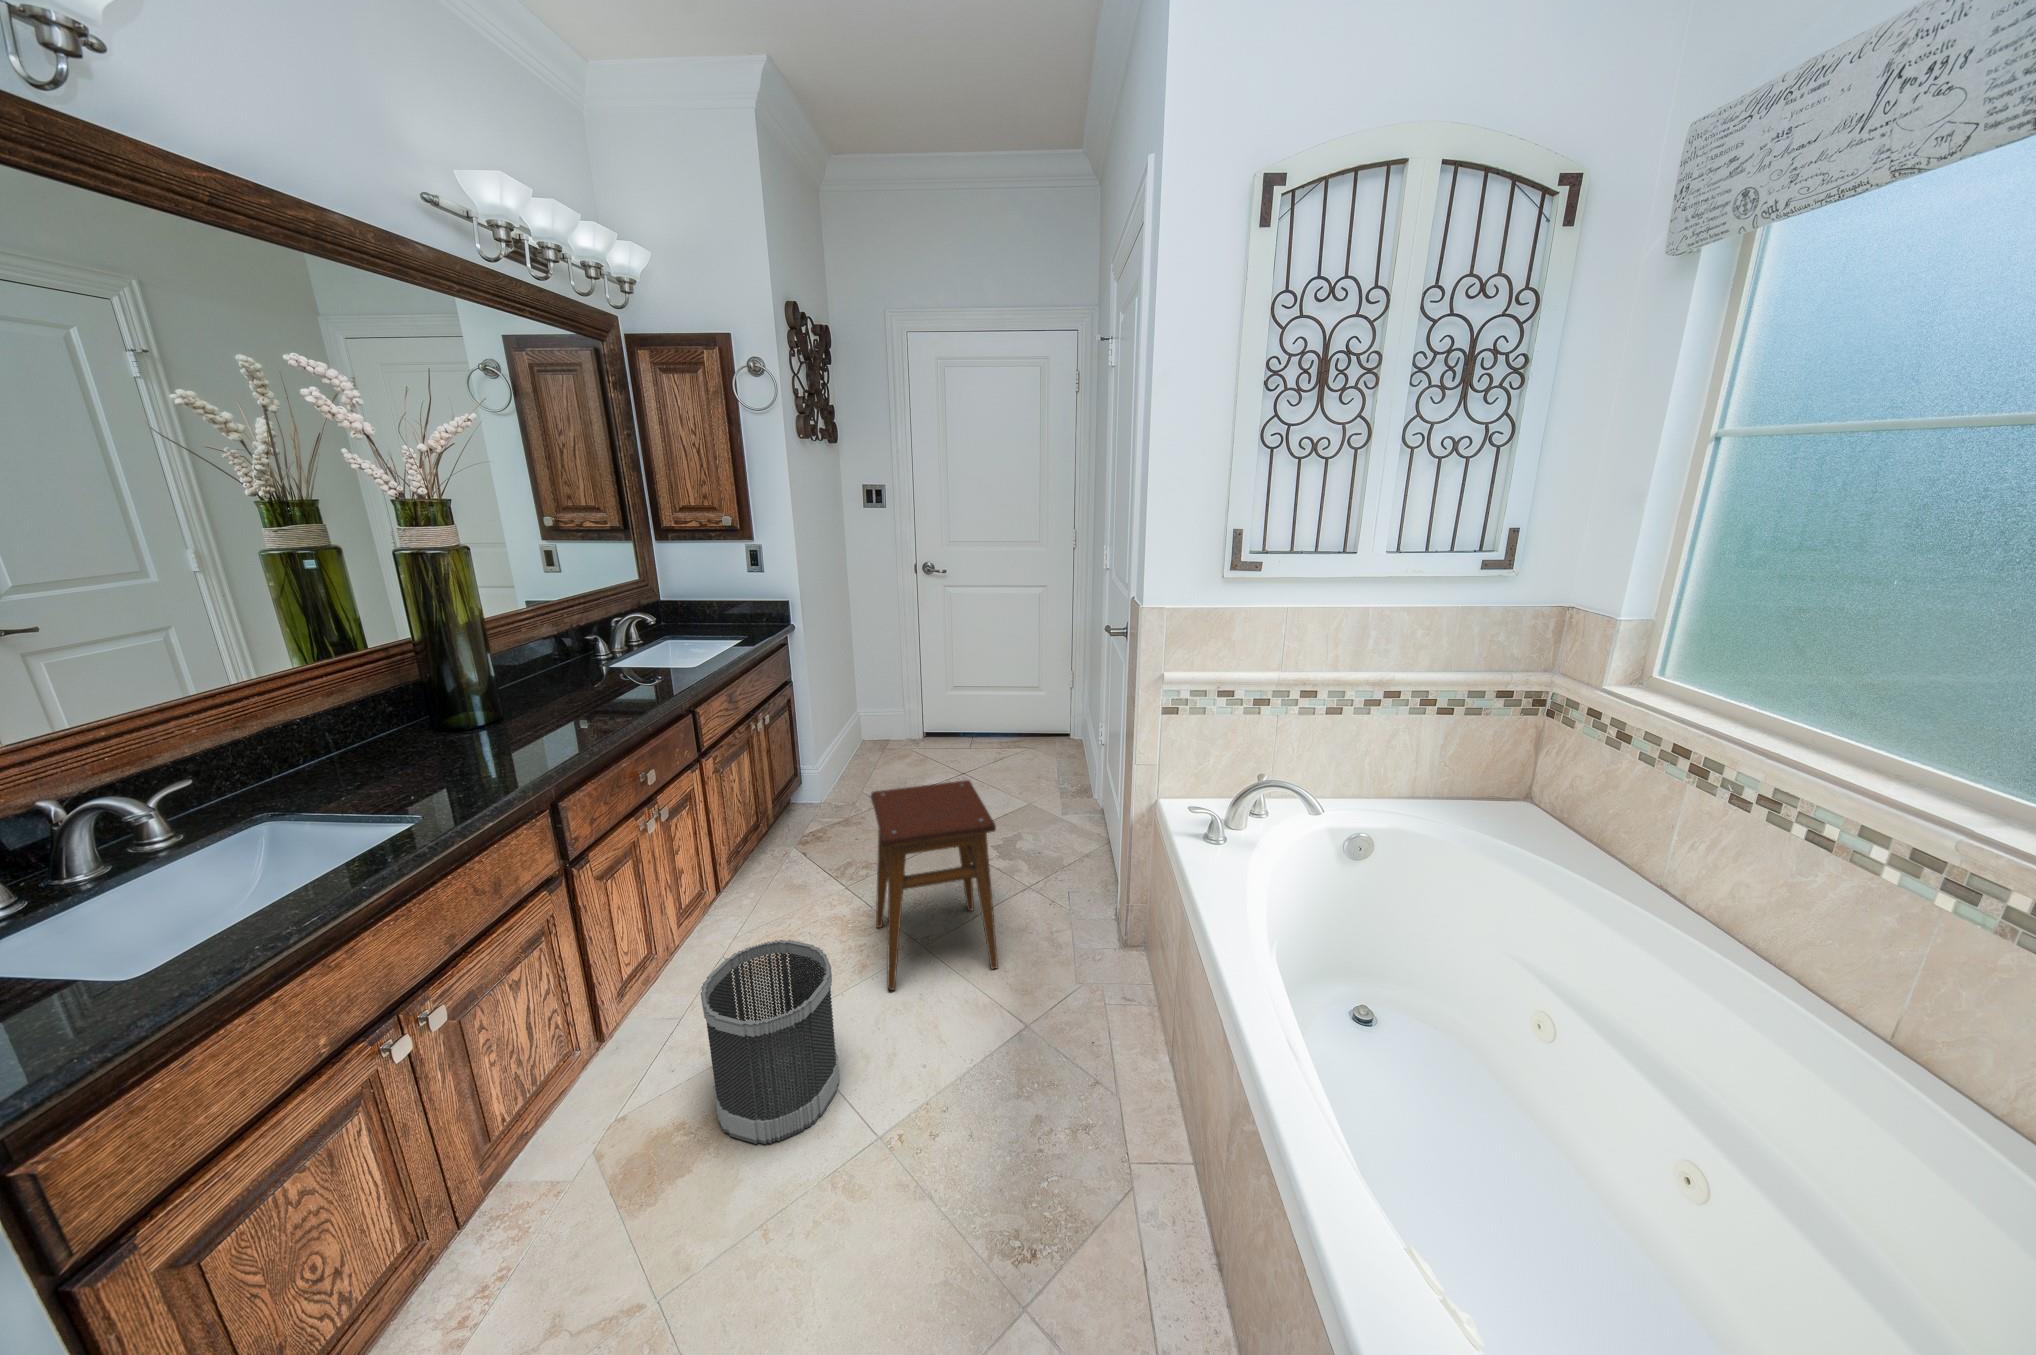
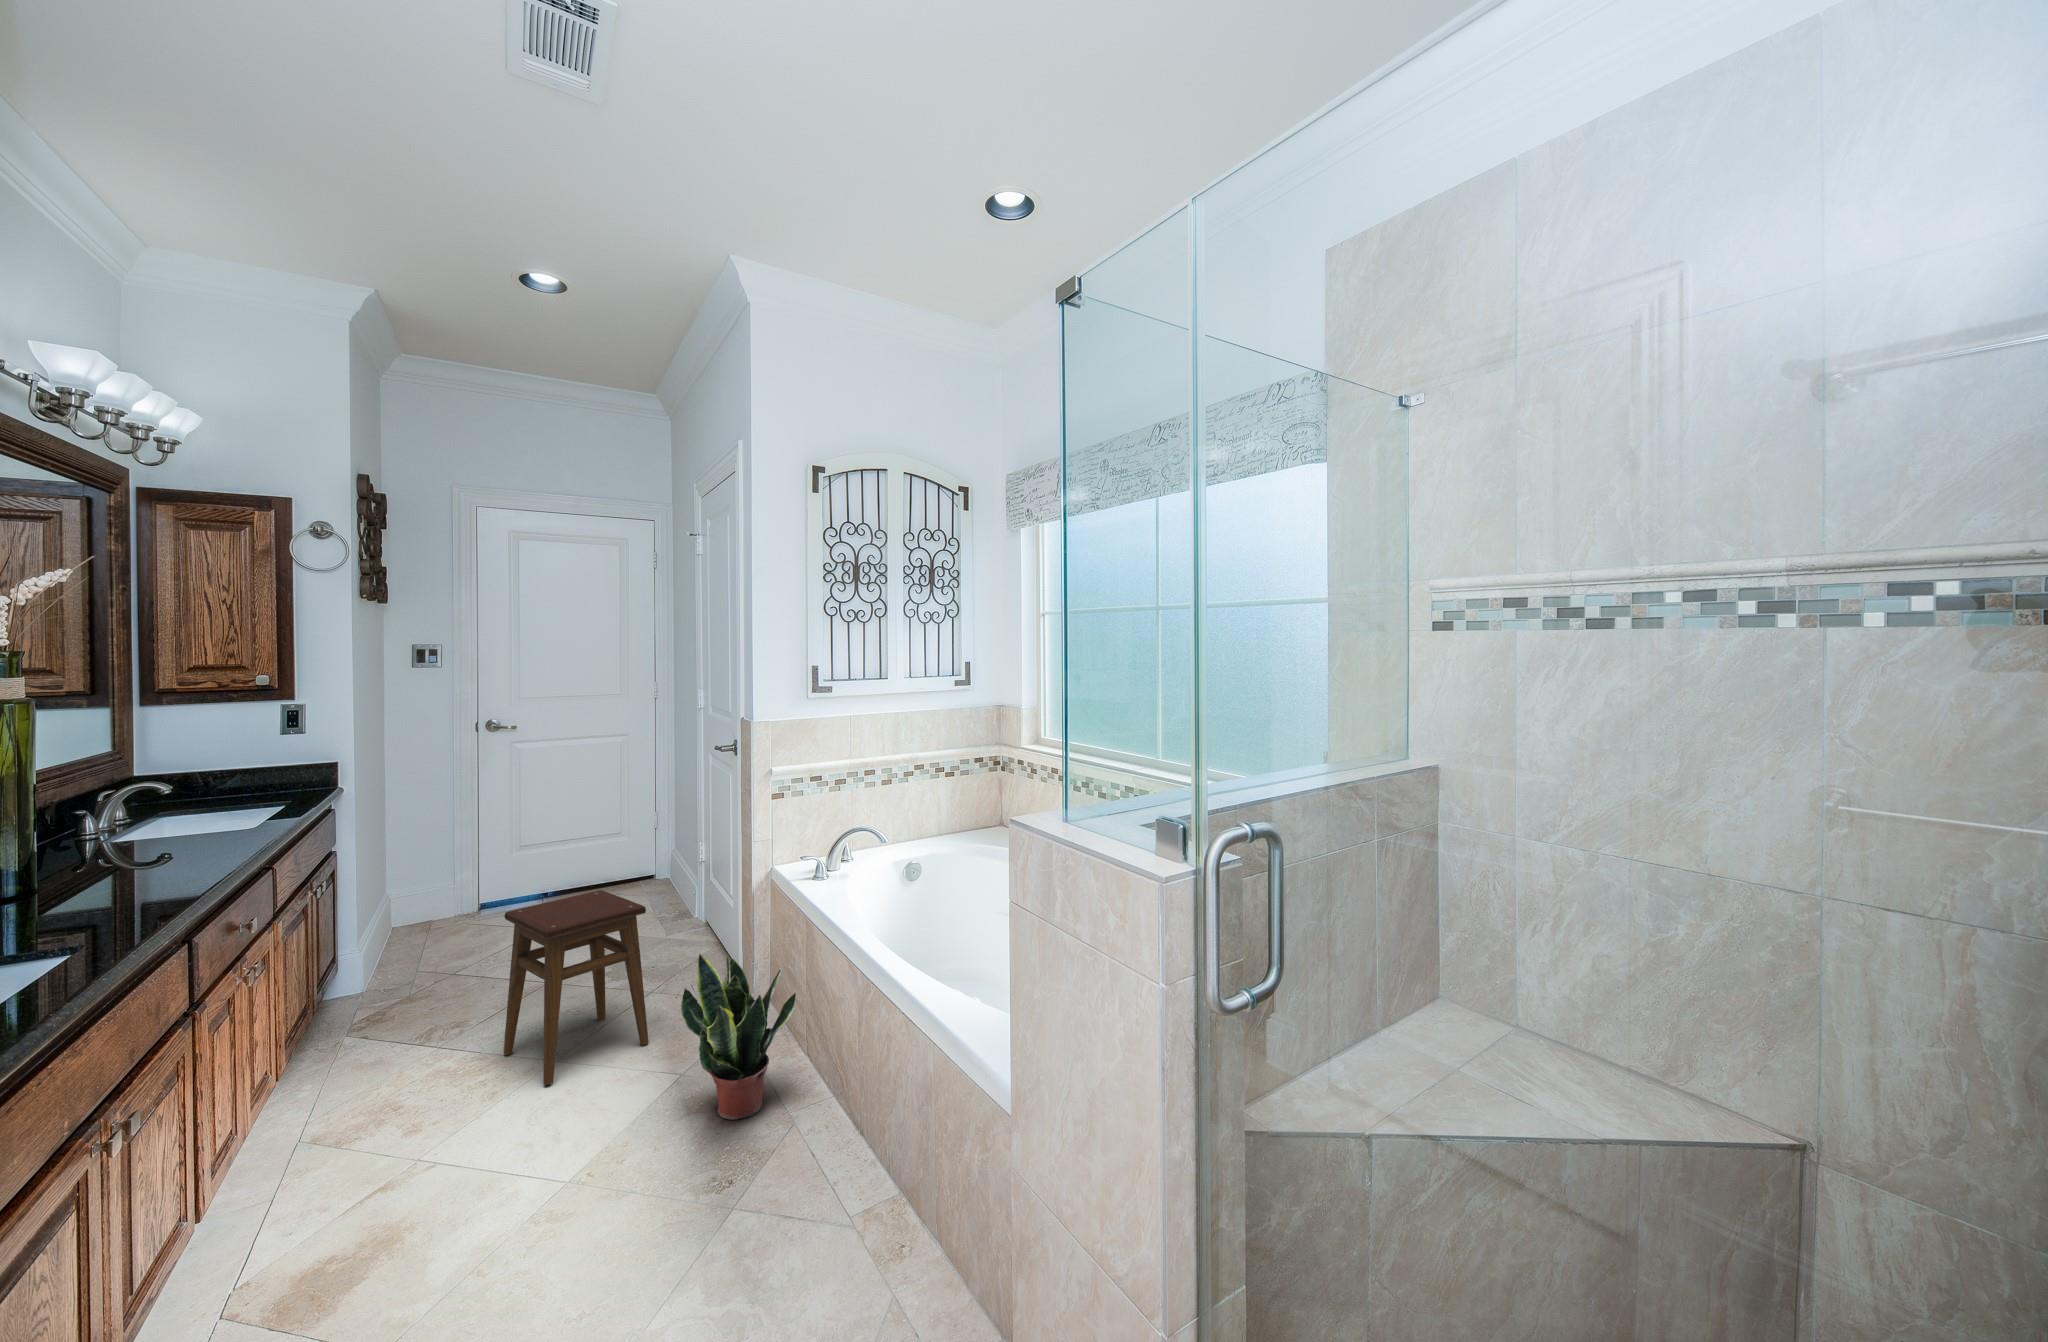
wastebasket: present [701,940,840,1144] -> none [397,1025,530,1210]
potted plant: none [992,946,1136,1166] -> present [681,954,796,1119]

